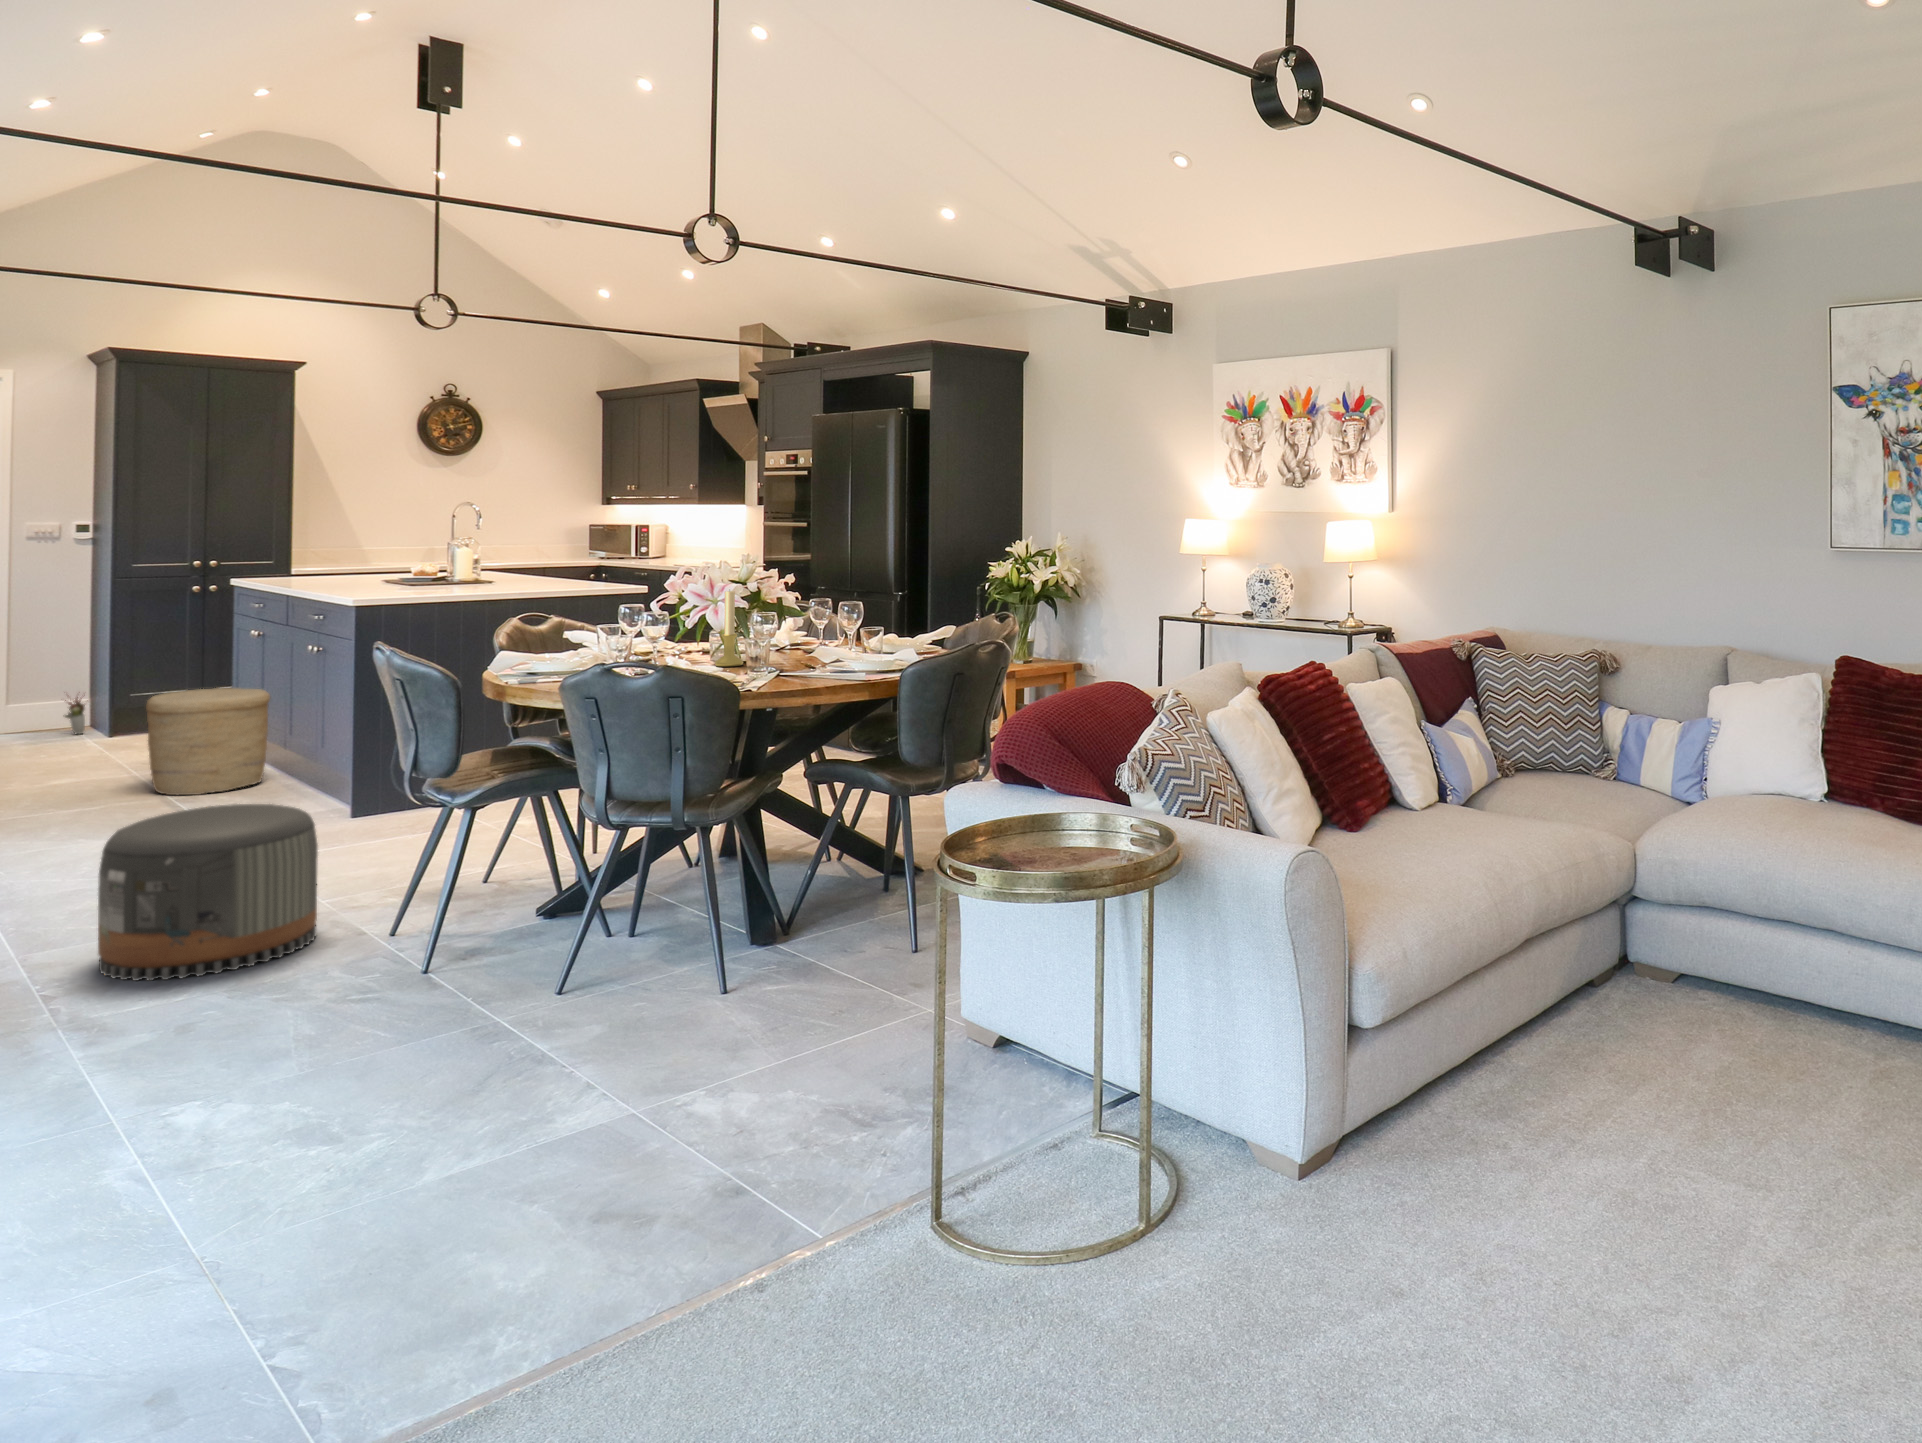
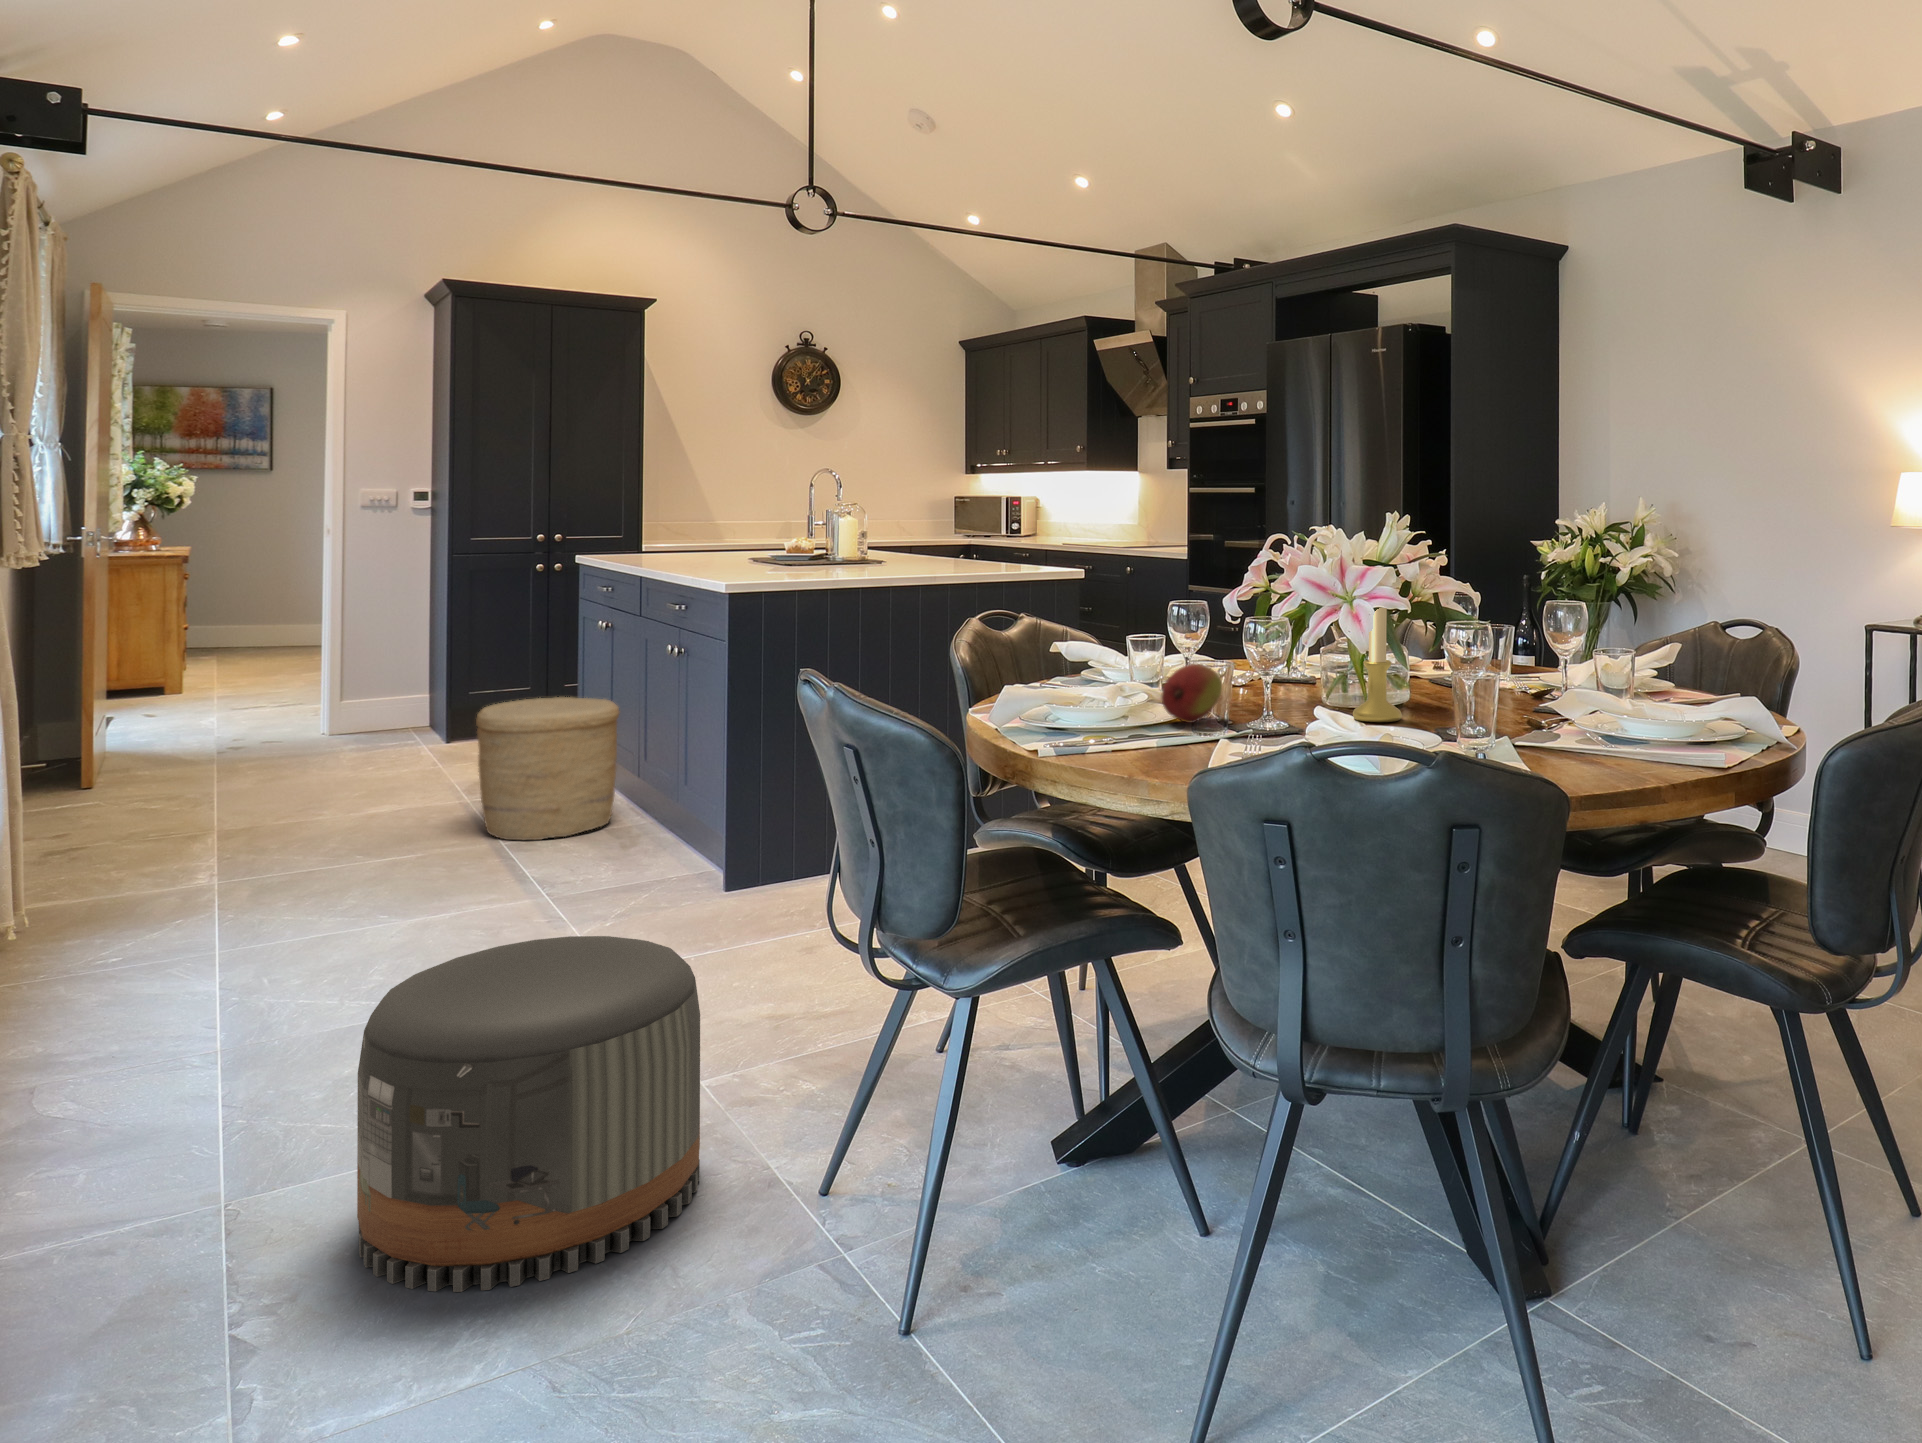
fruit: none [599,637,638,669] -> present [1162,664,1222,723]
decorative plant: present [65,697,85,735] -> none [400,688,429,739]

